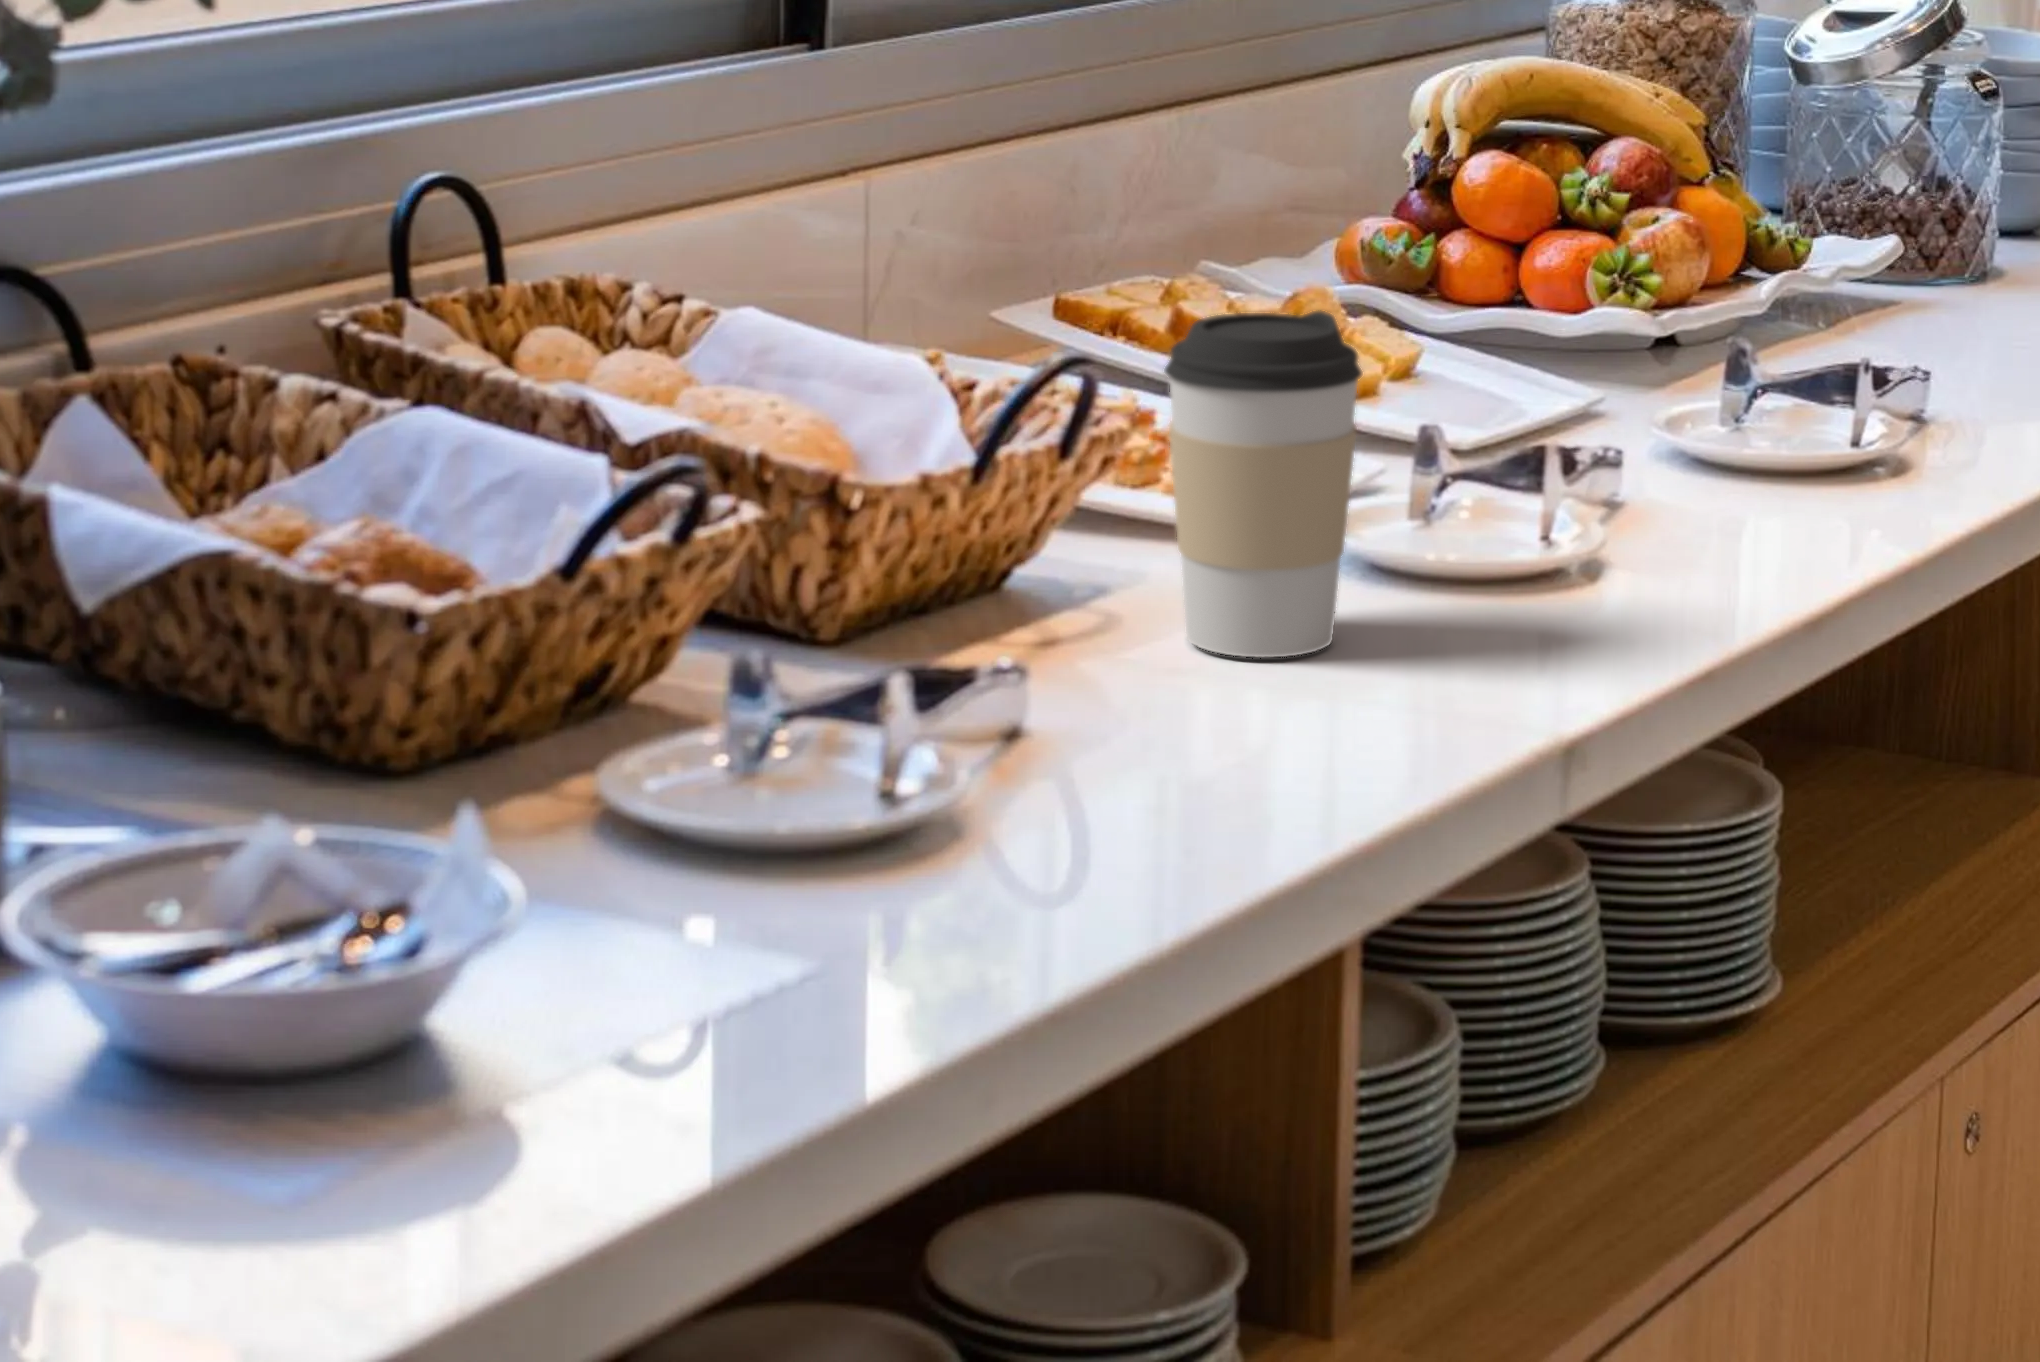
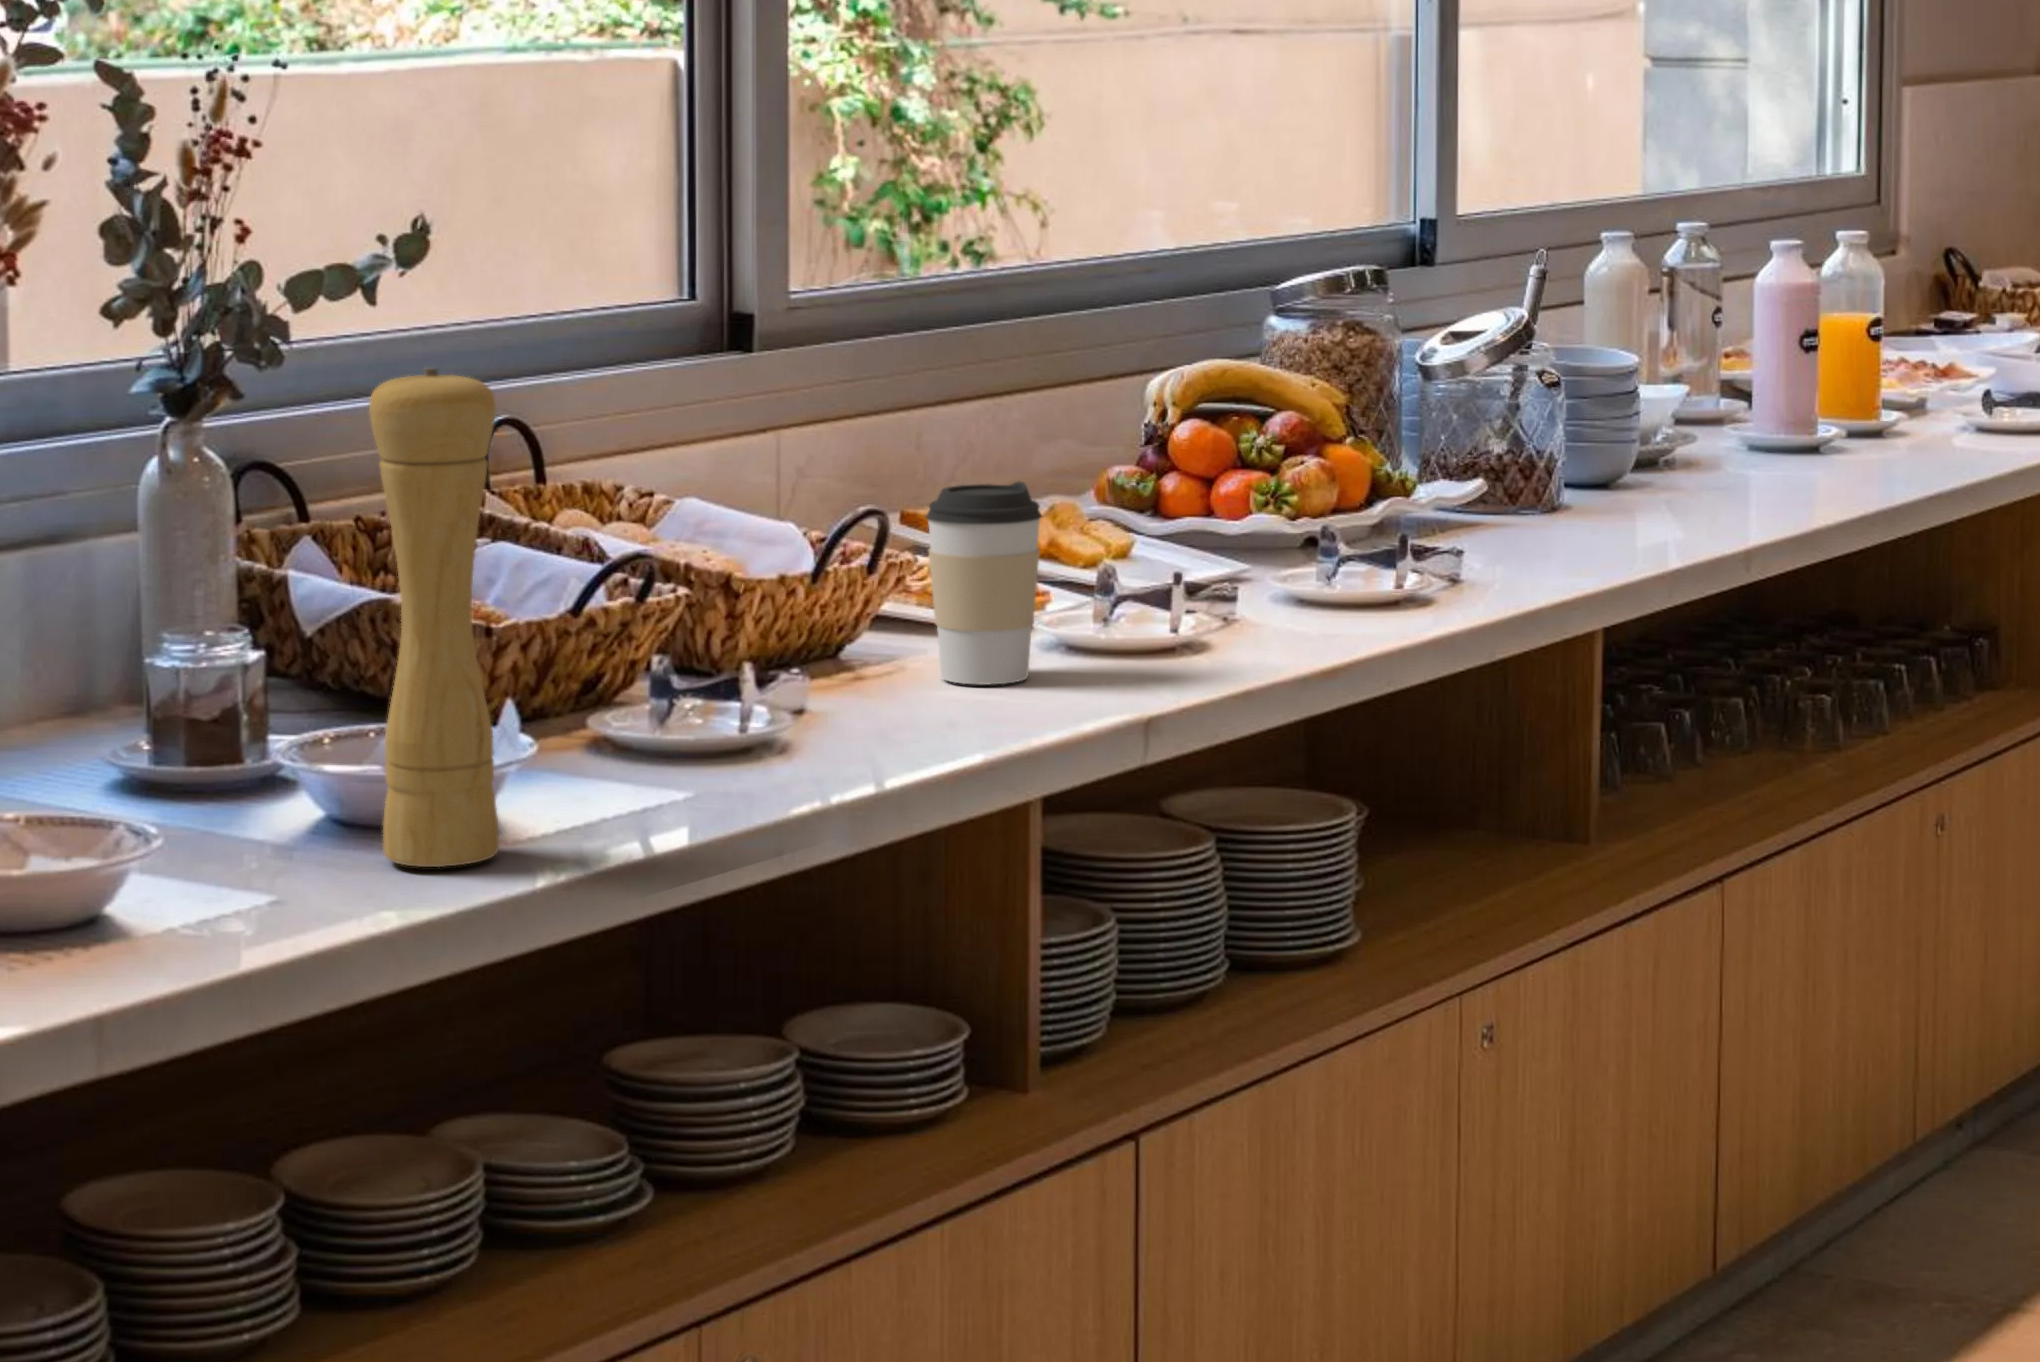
pepper mill: none [162,198,444,1214] -> present [369,367,499,867]

